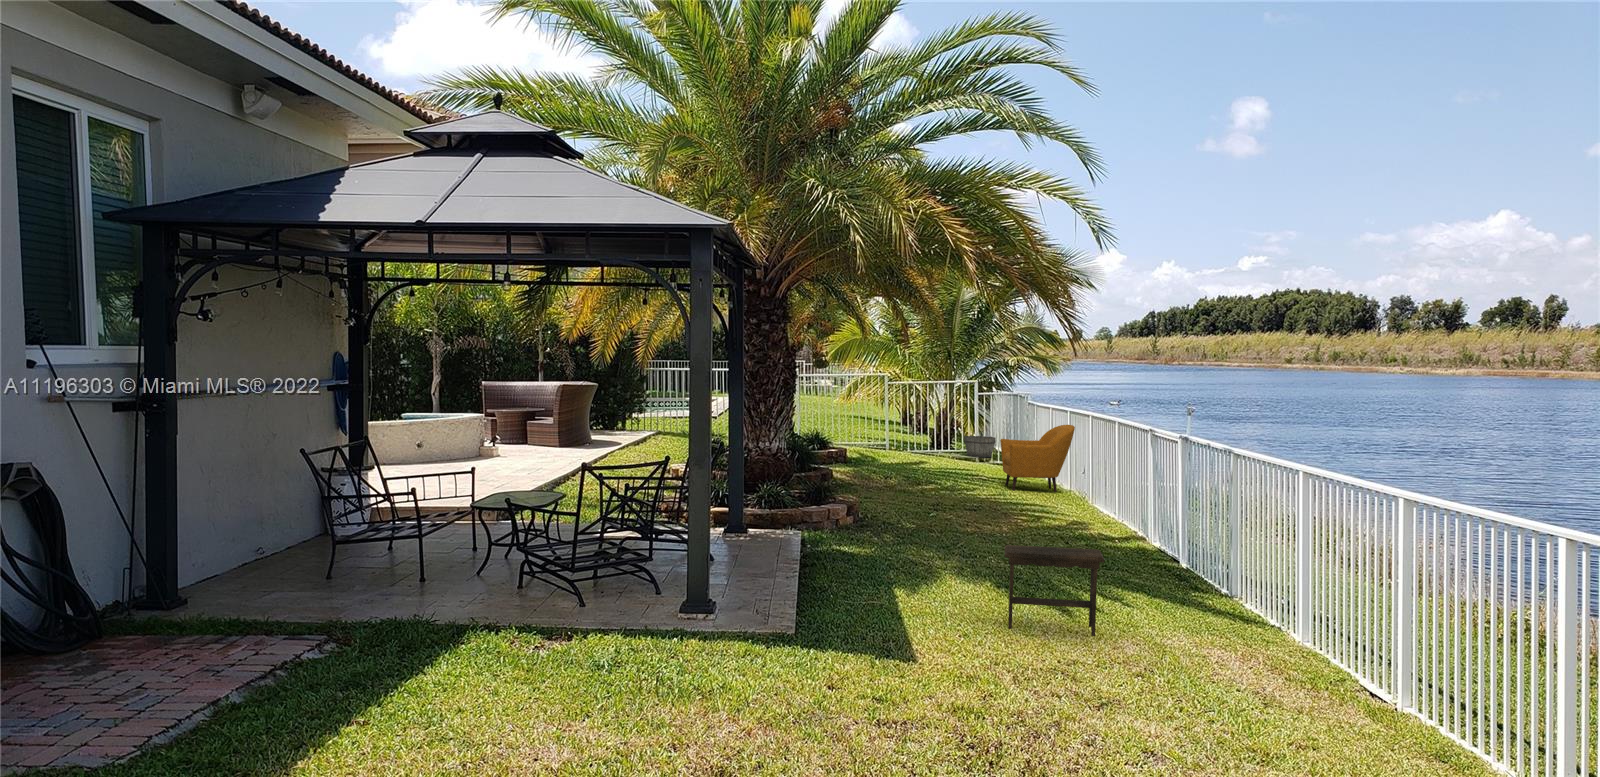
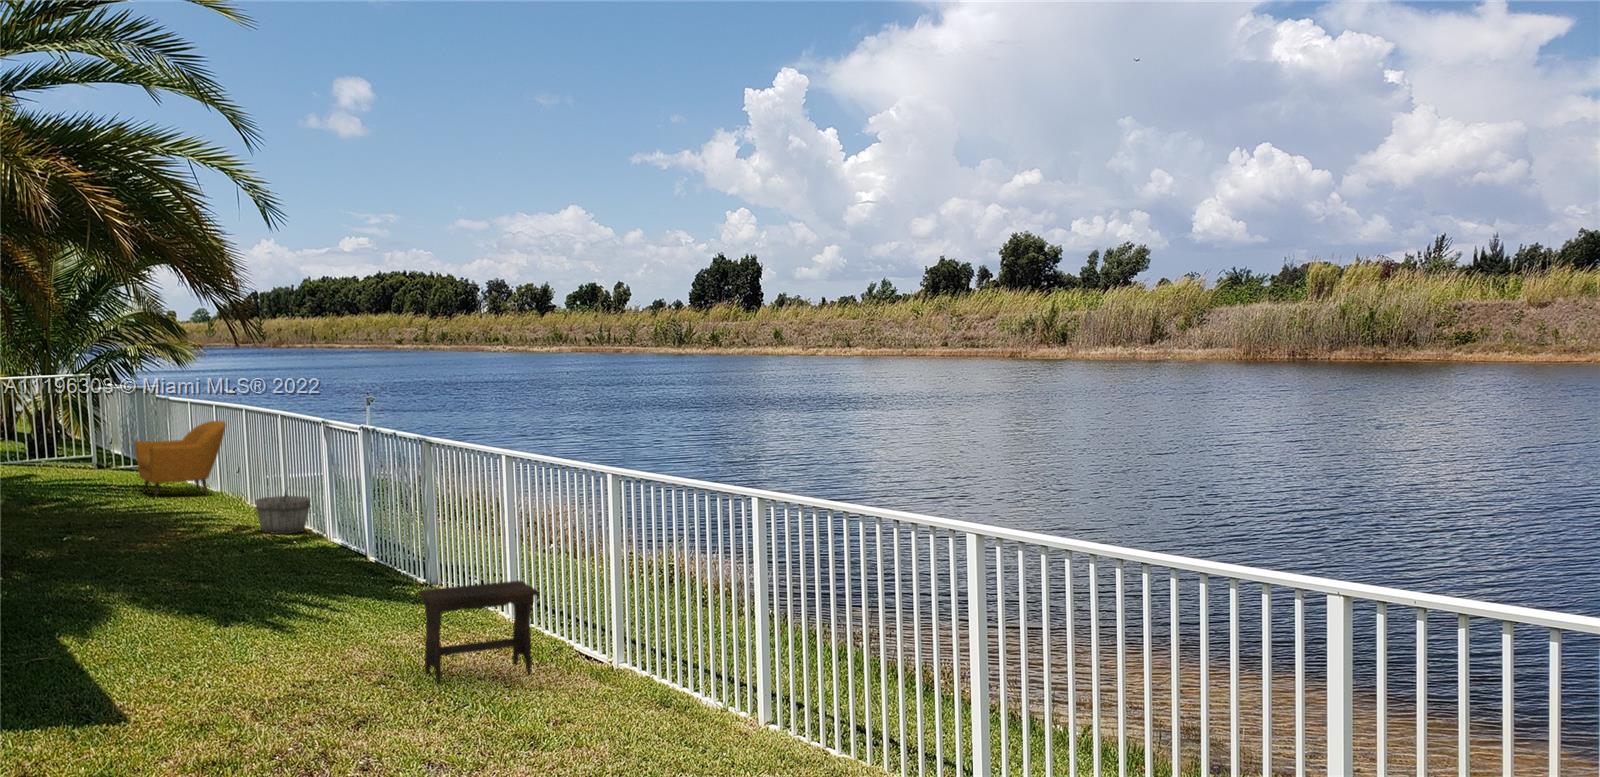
wooden bucket: present [964,433,995,457] -> present [255,492,311,534]
footstool: present [1005,545,1105,636] -> present [417,581,540,684]

